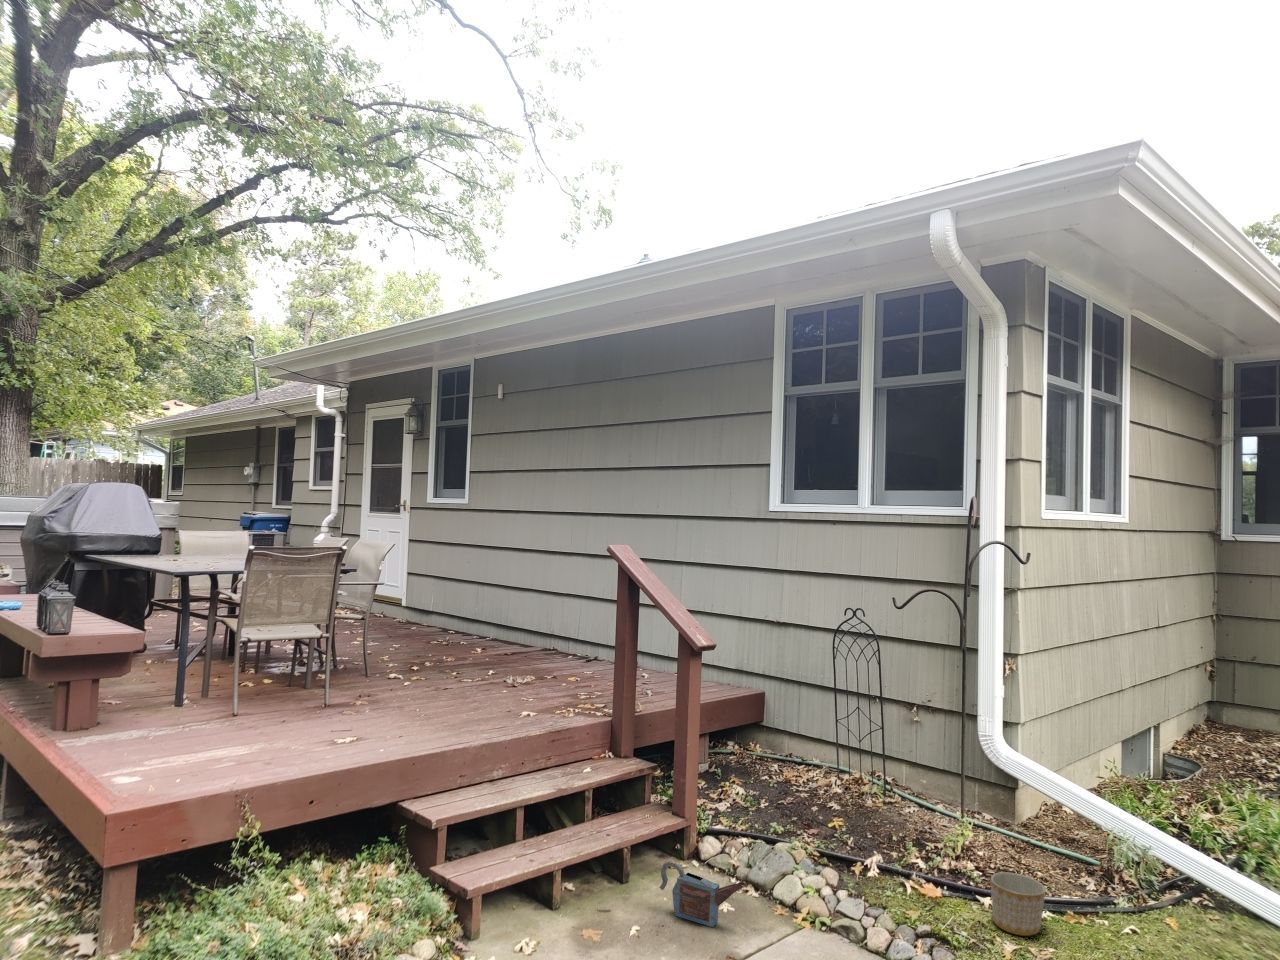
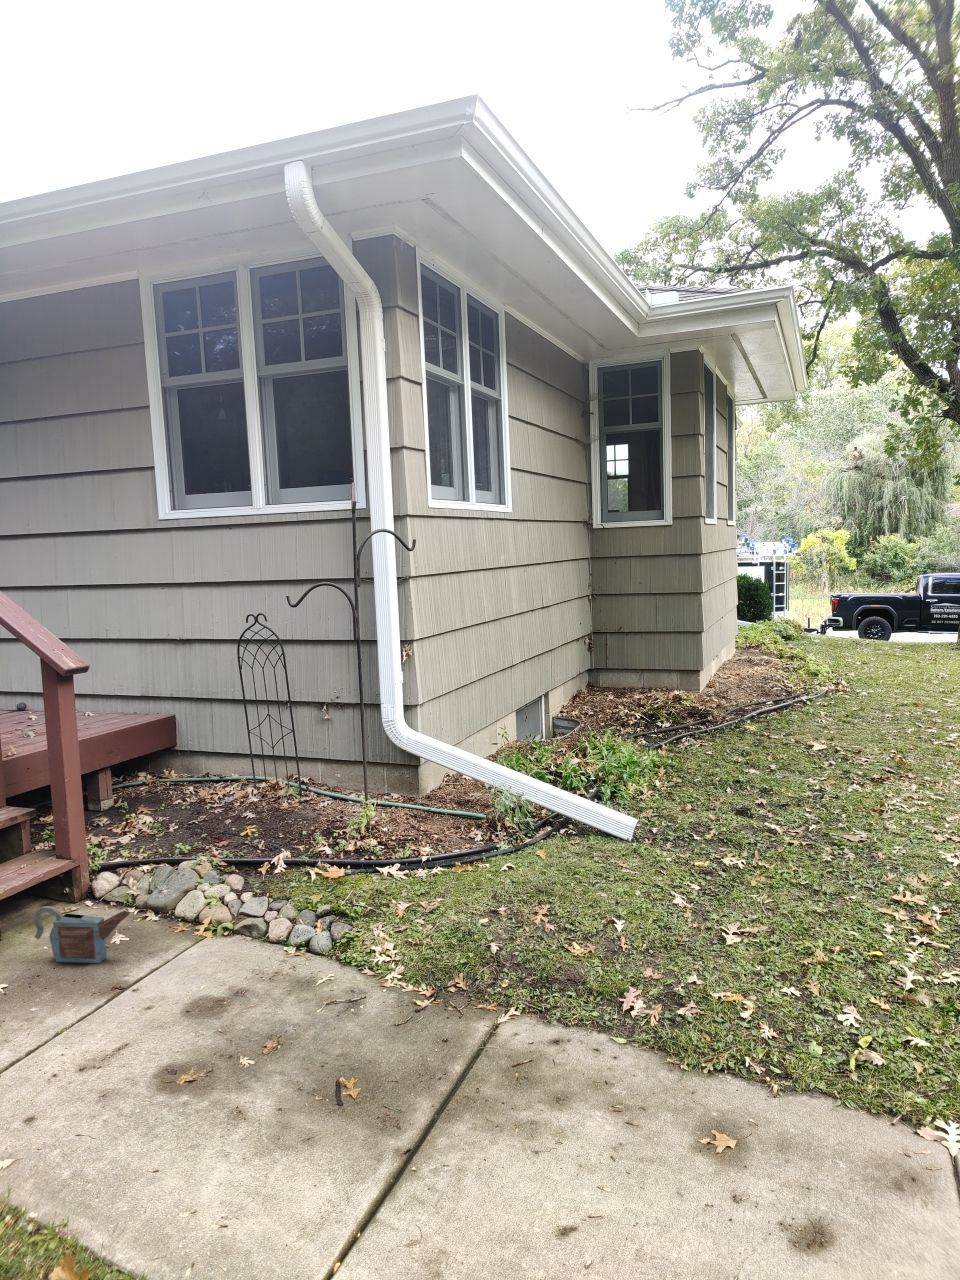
planter: present [991,872,1045,936] -> none [386,839,434,894]

